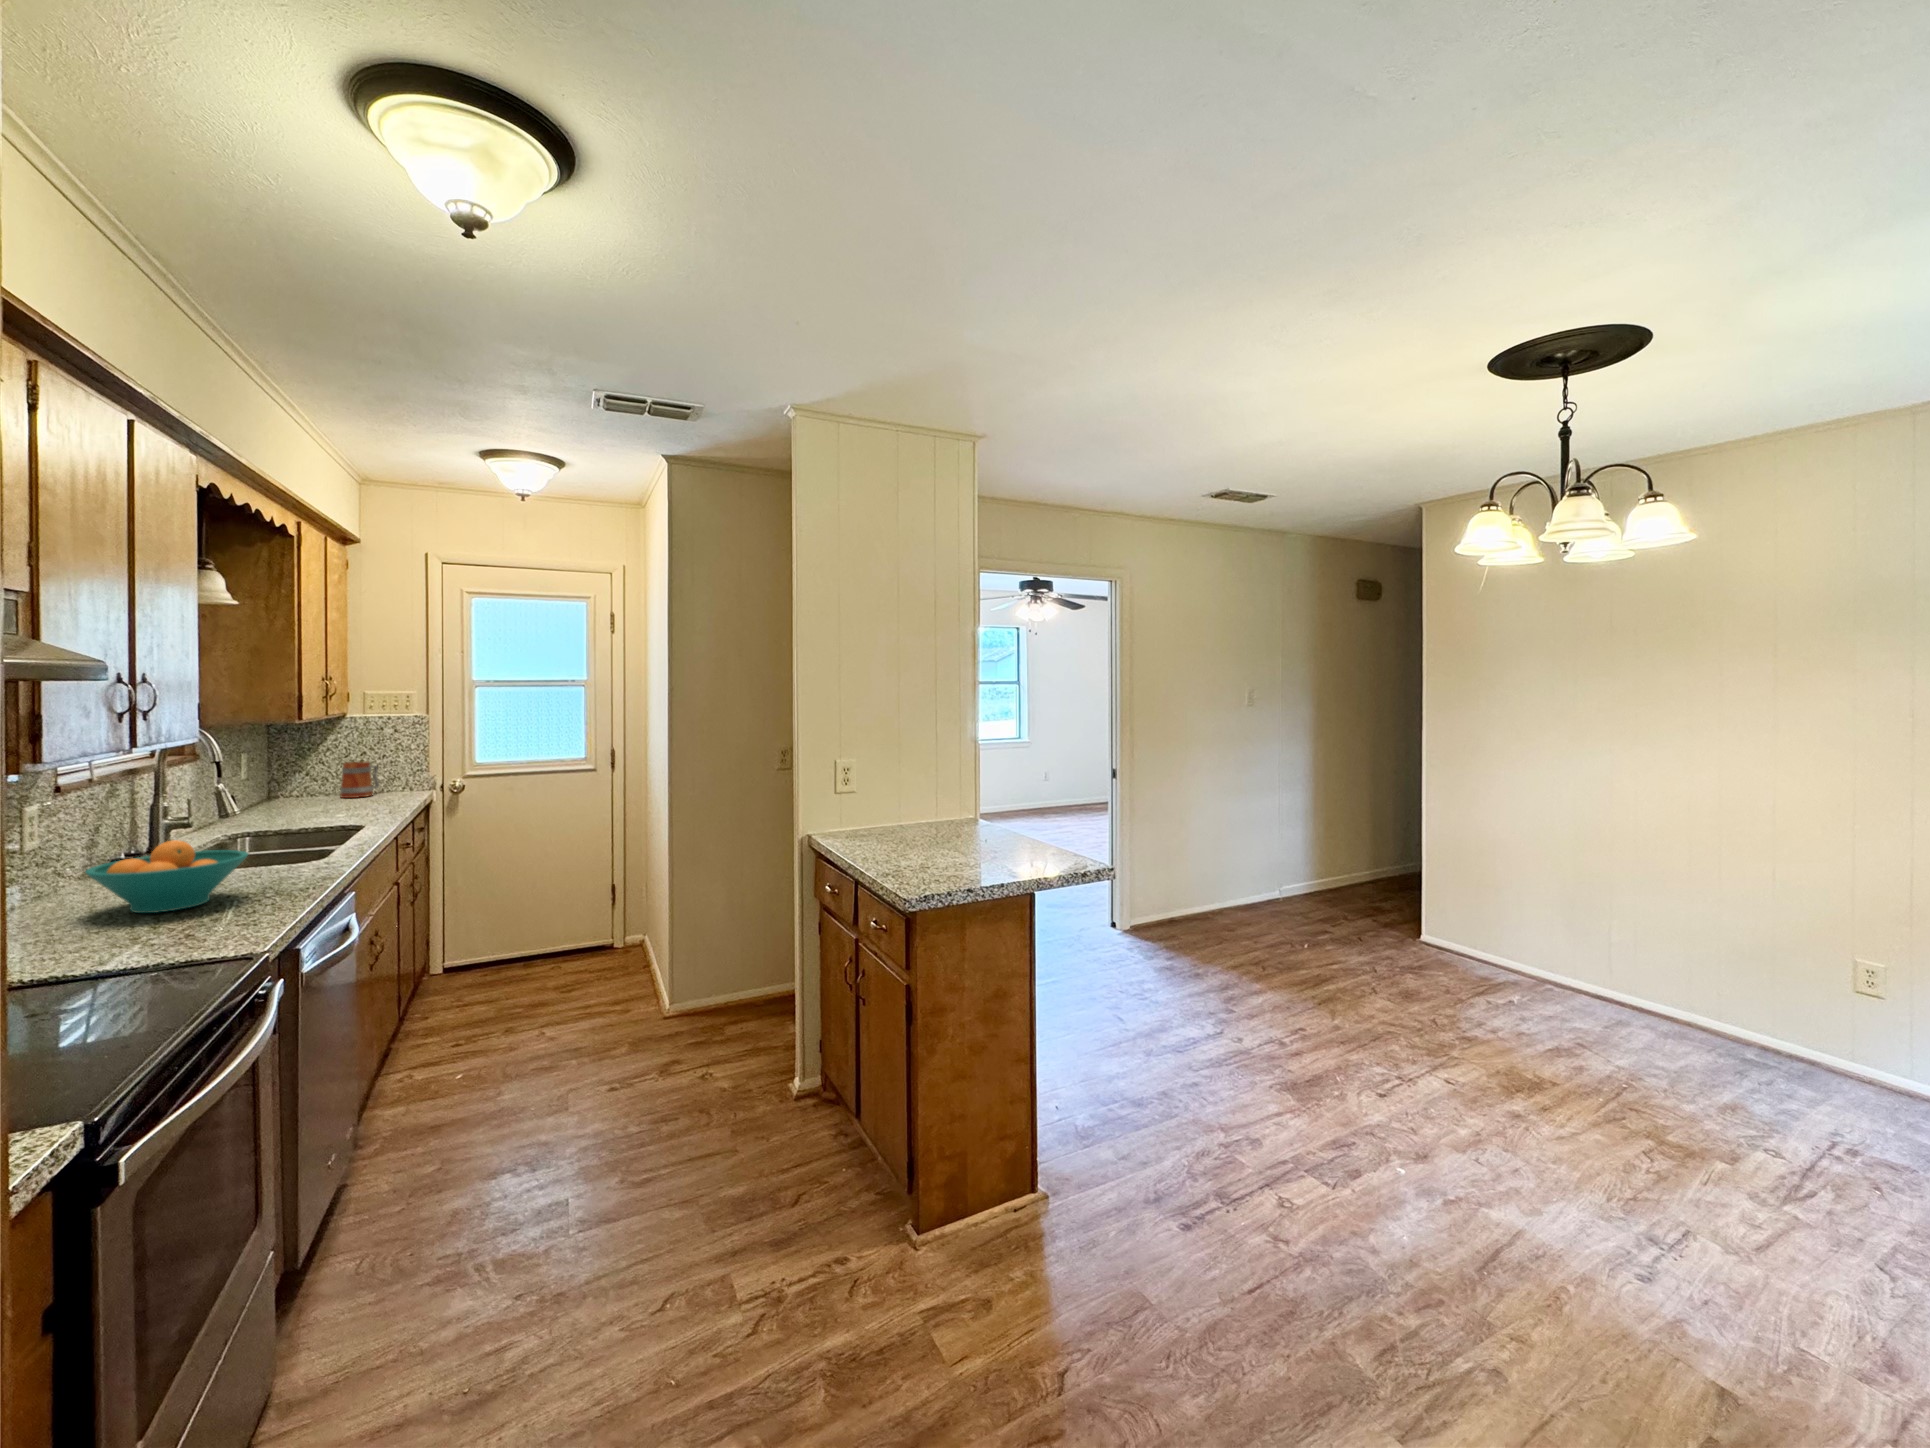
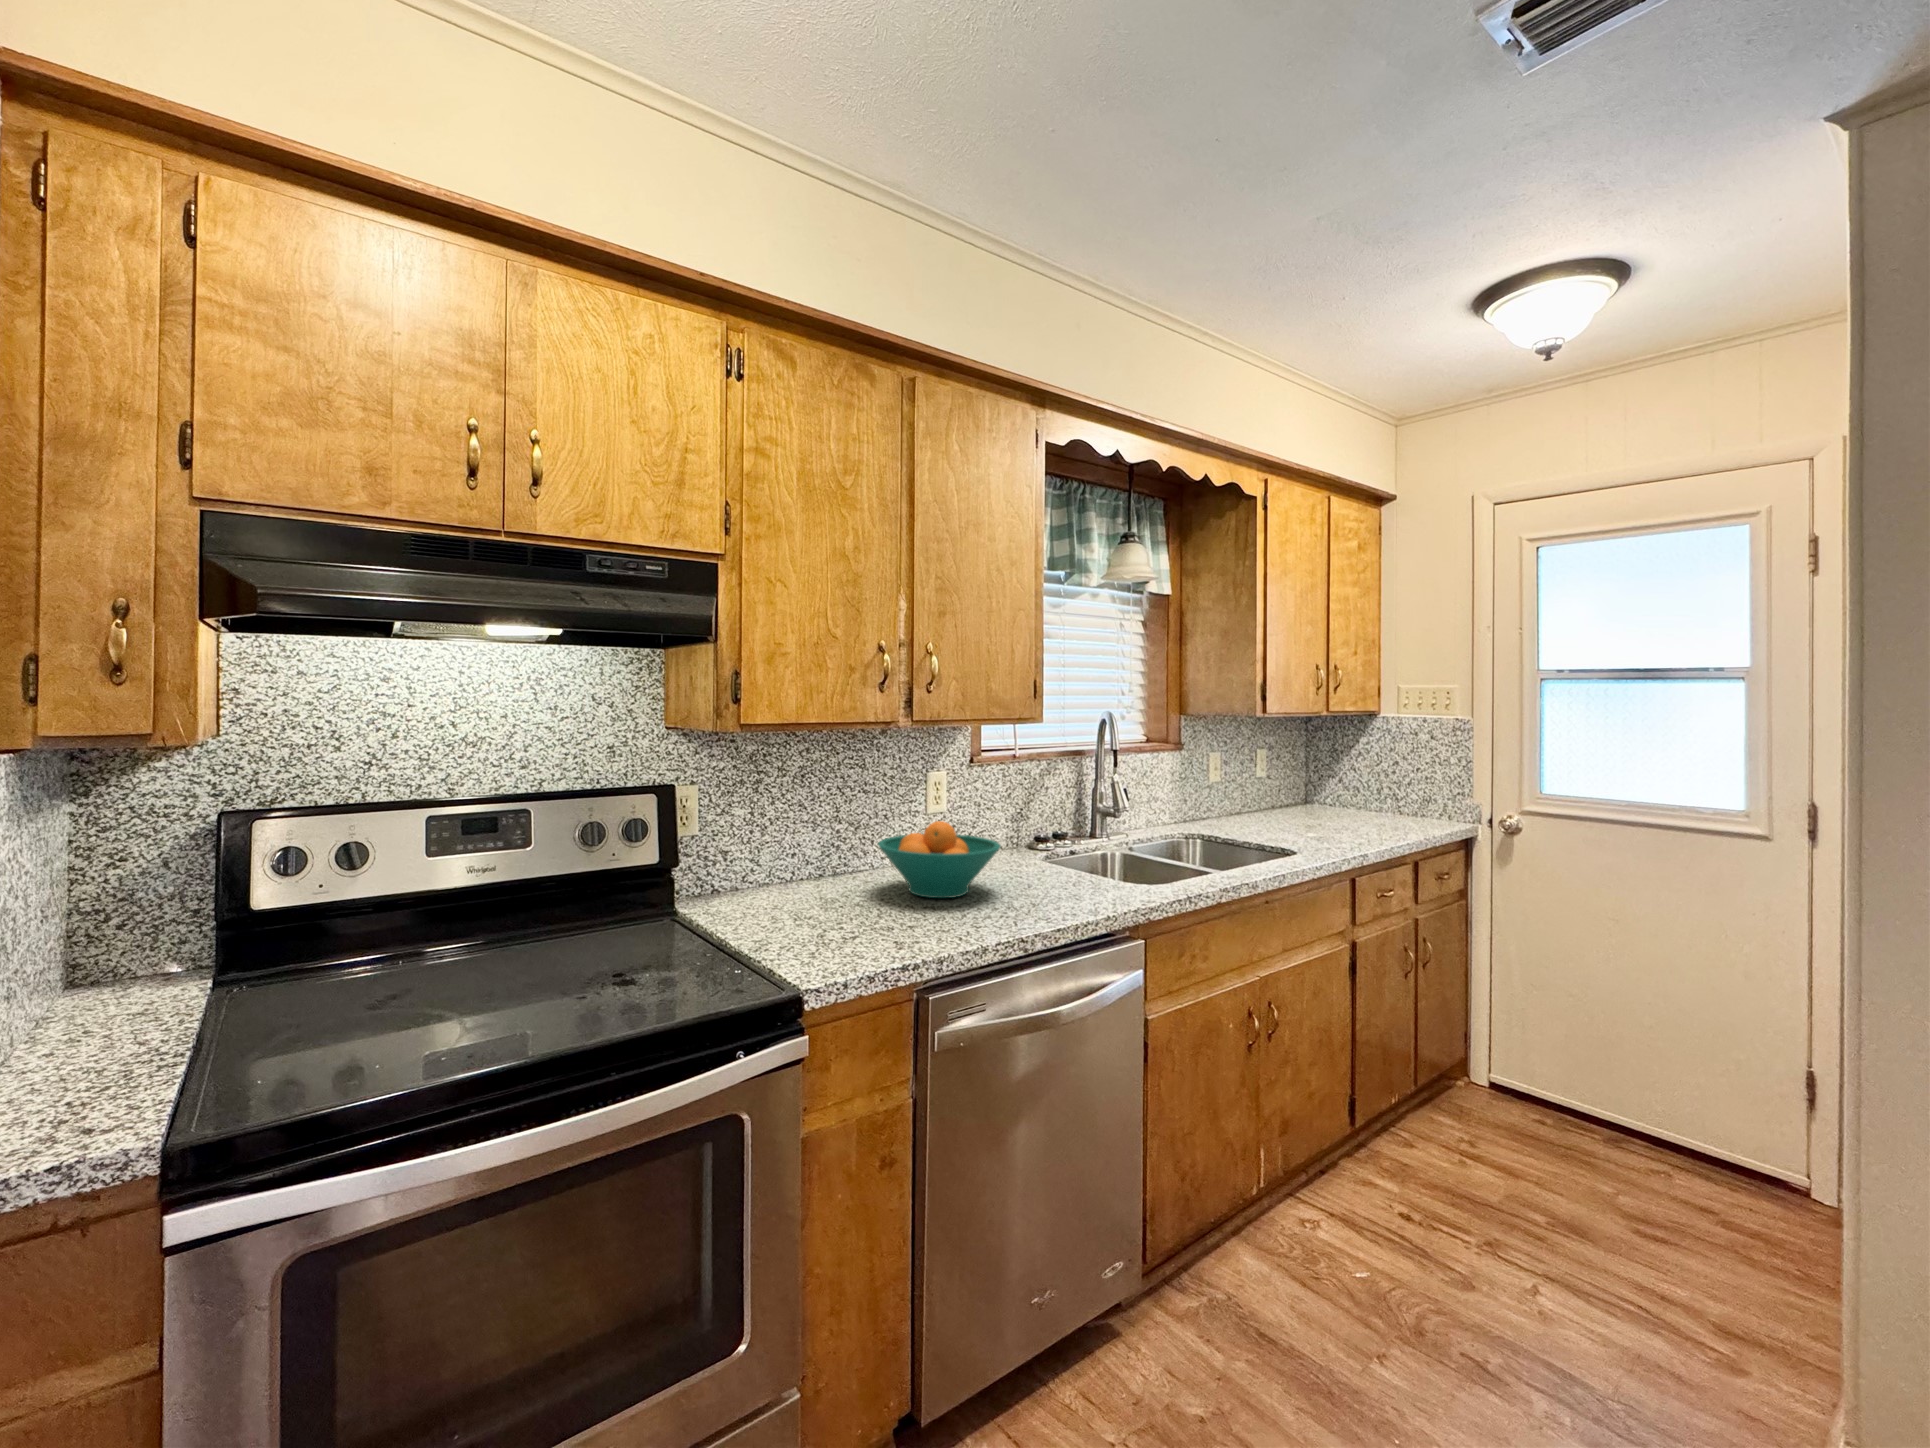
mug: present [340,761,379,798] -> none [1351,771,1399,817]

